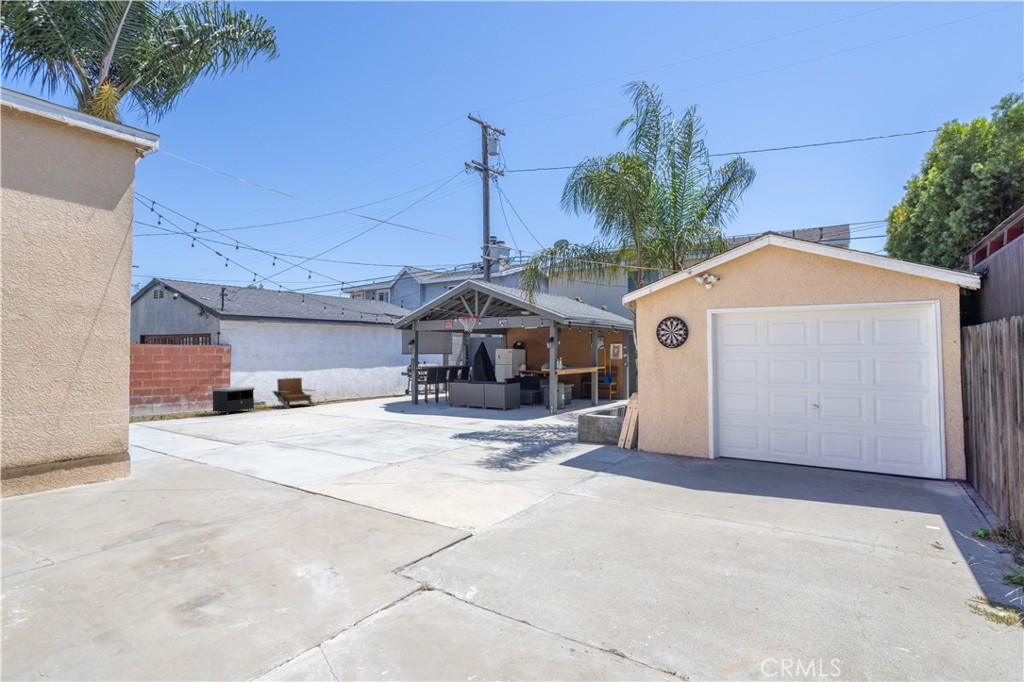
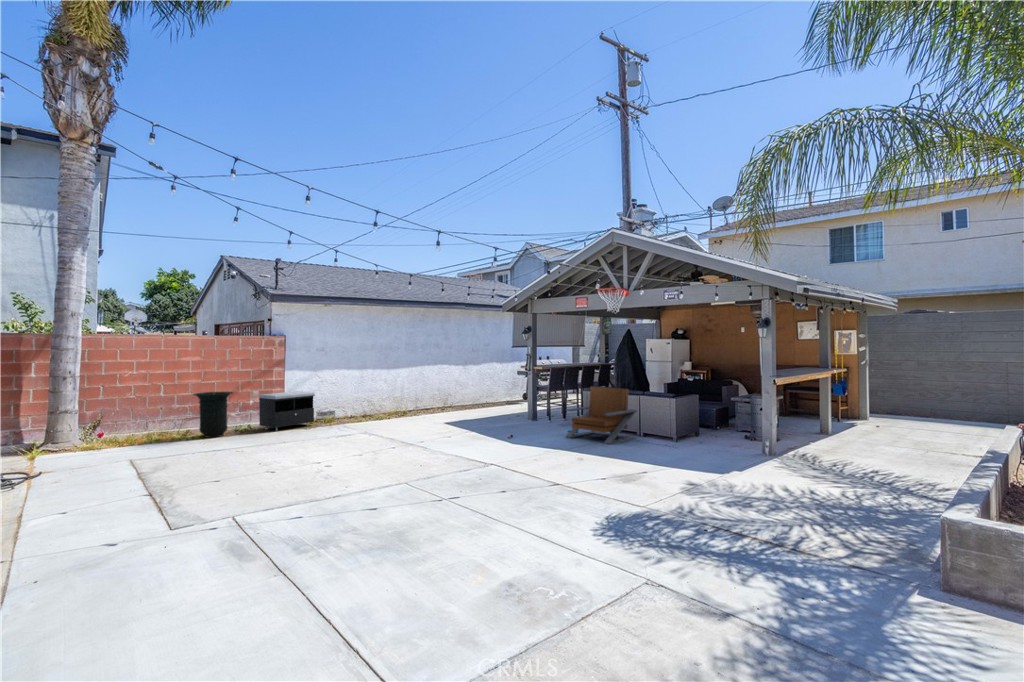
lounge chair: present [273,378,315,409] -> present [566,387,637,444]
trash can: none [166,386,196,419] -> present [193,392,233,438]

